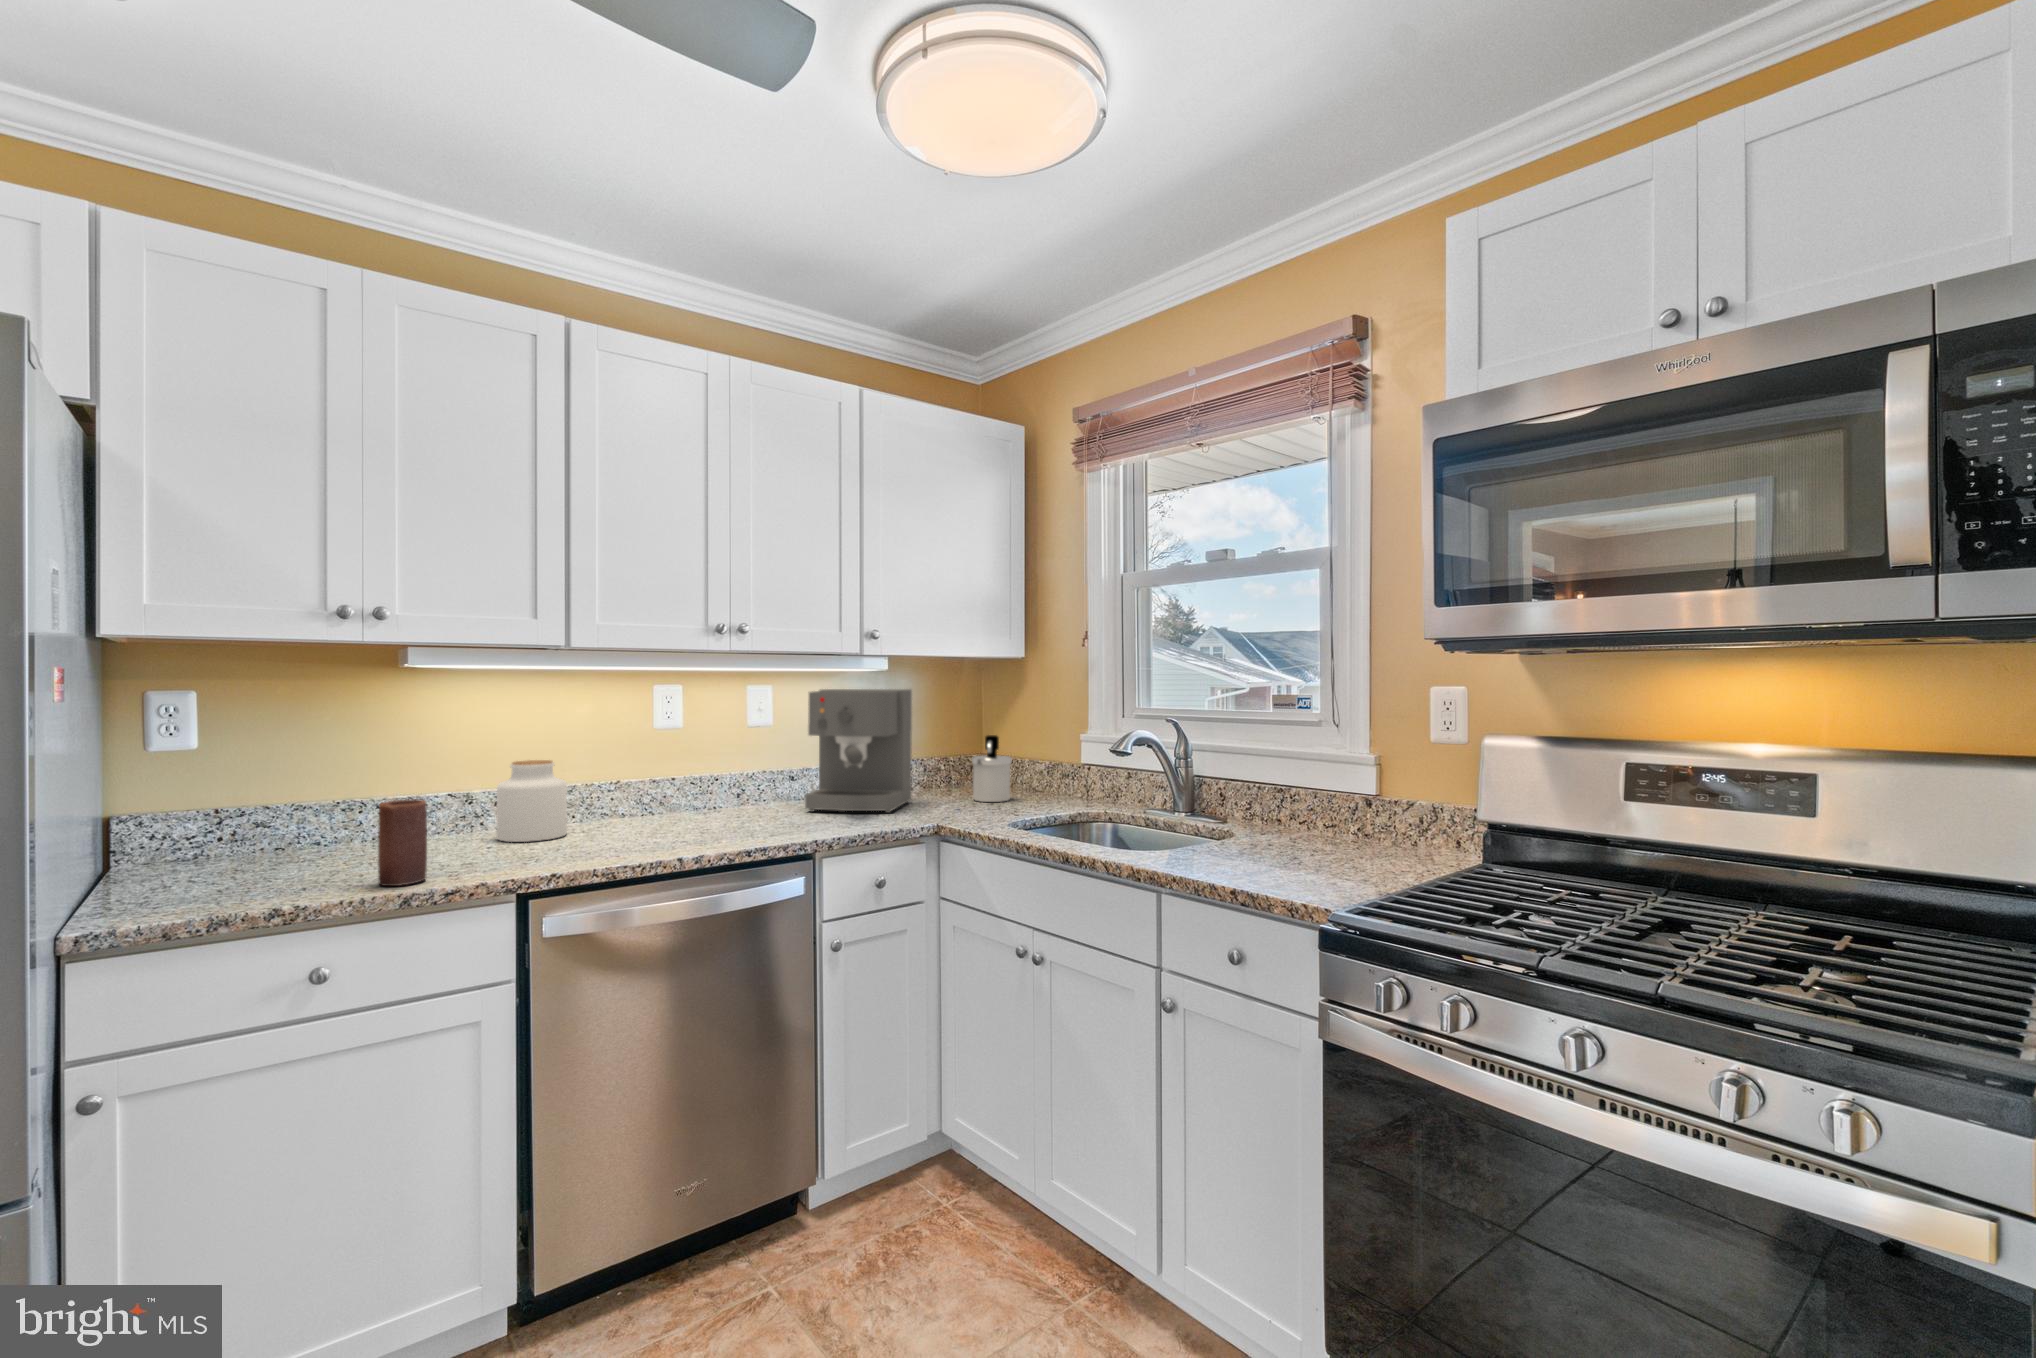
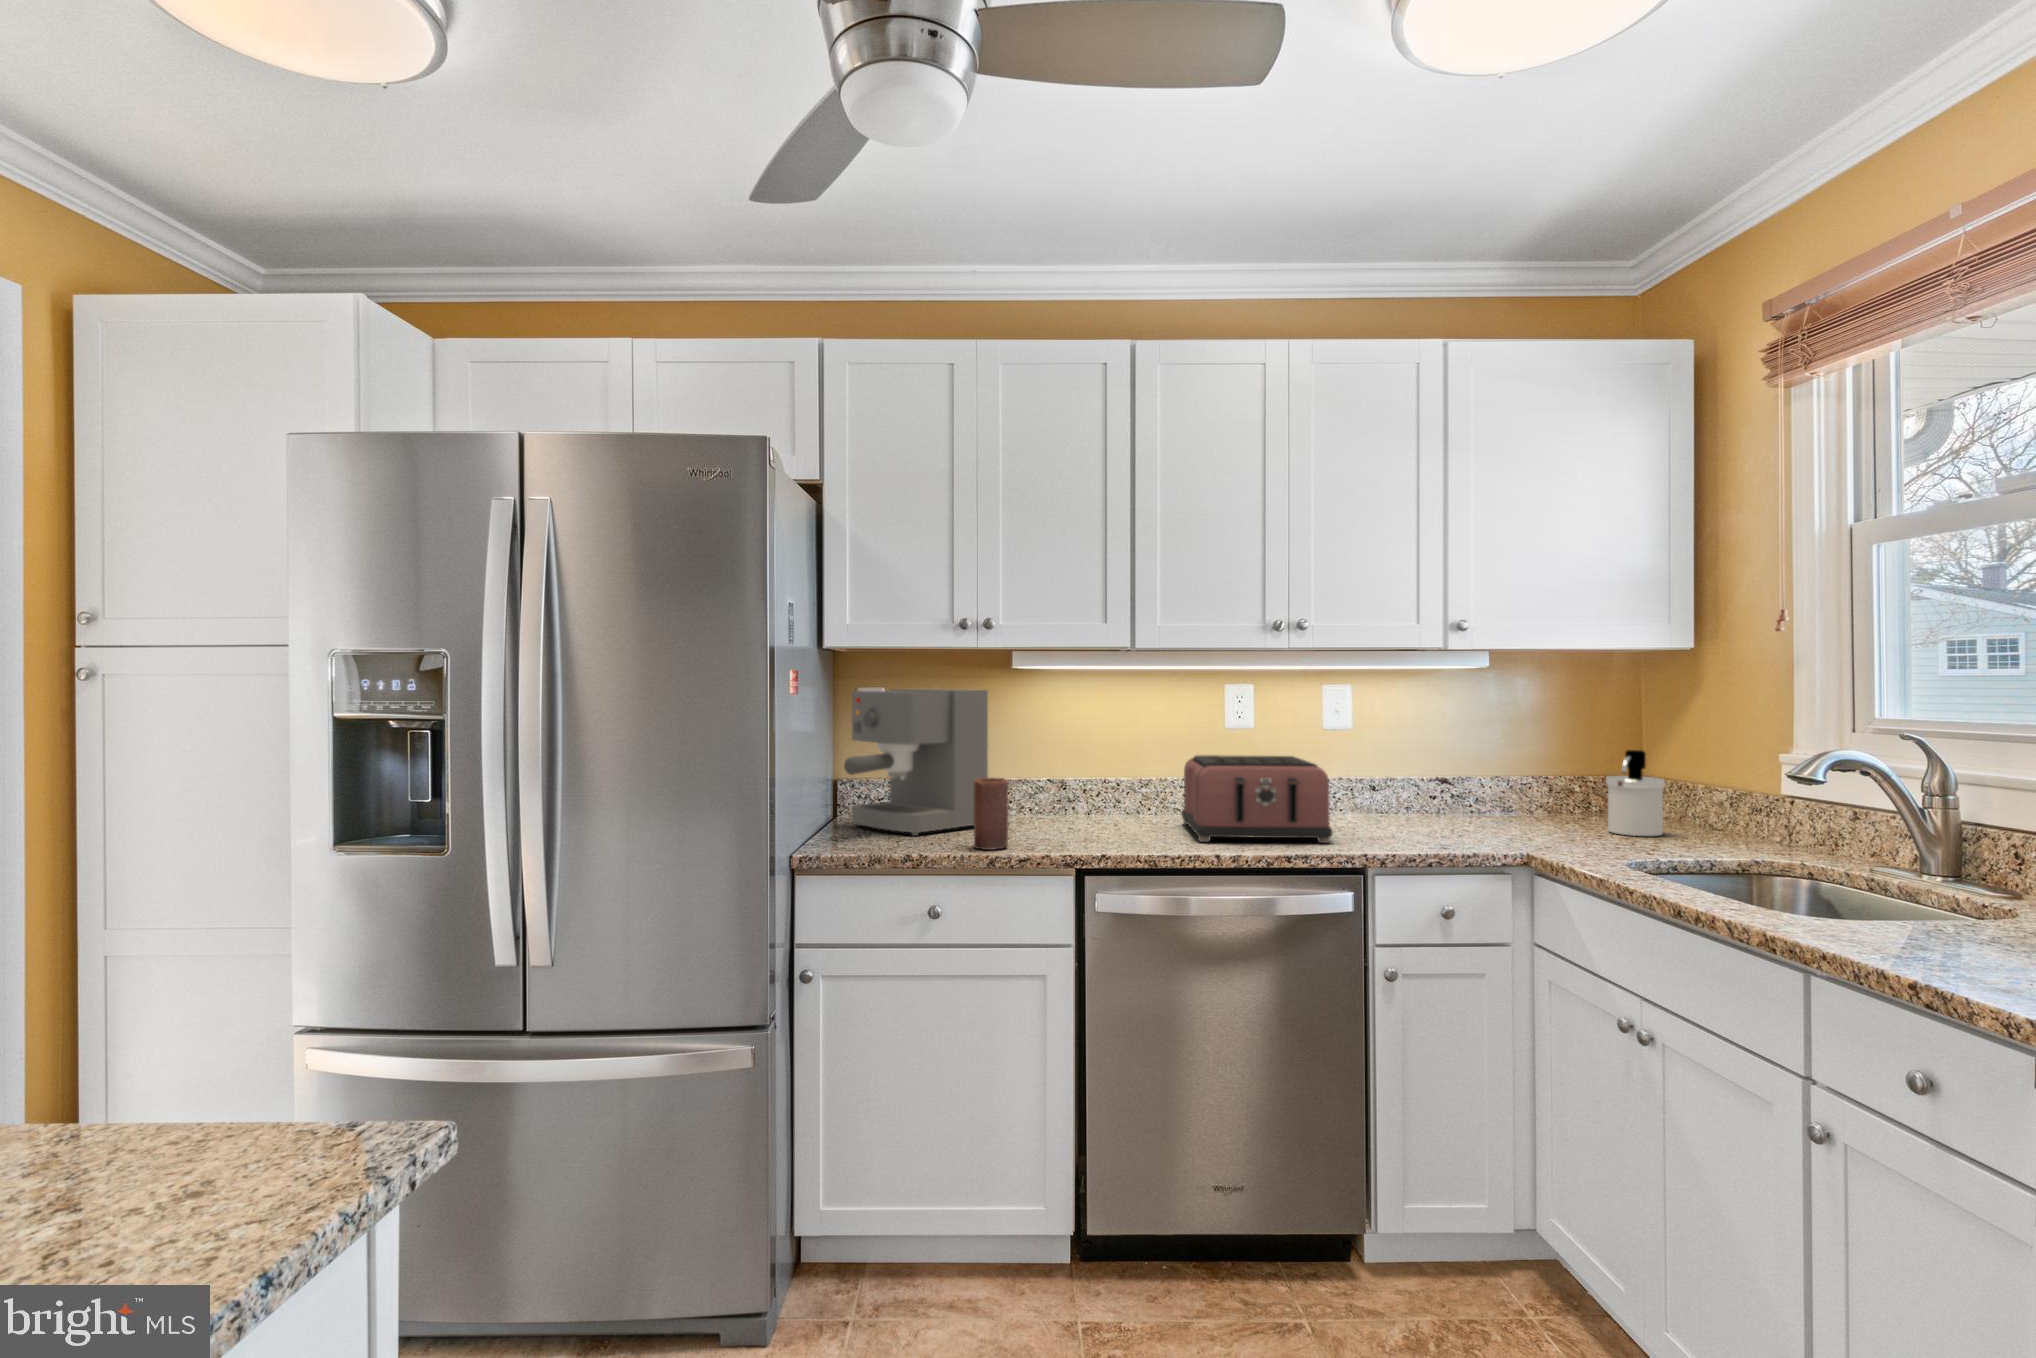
coffee maker: present [805,689,912,813] -> present [844,689,988,836]
toaster: none [614,754,778,846] -> present [1181,755,1333,843]
jar: present [496,760,567,842] -> none [1080,752,1138,827]

